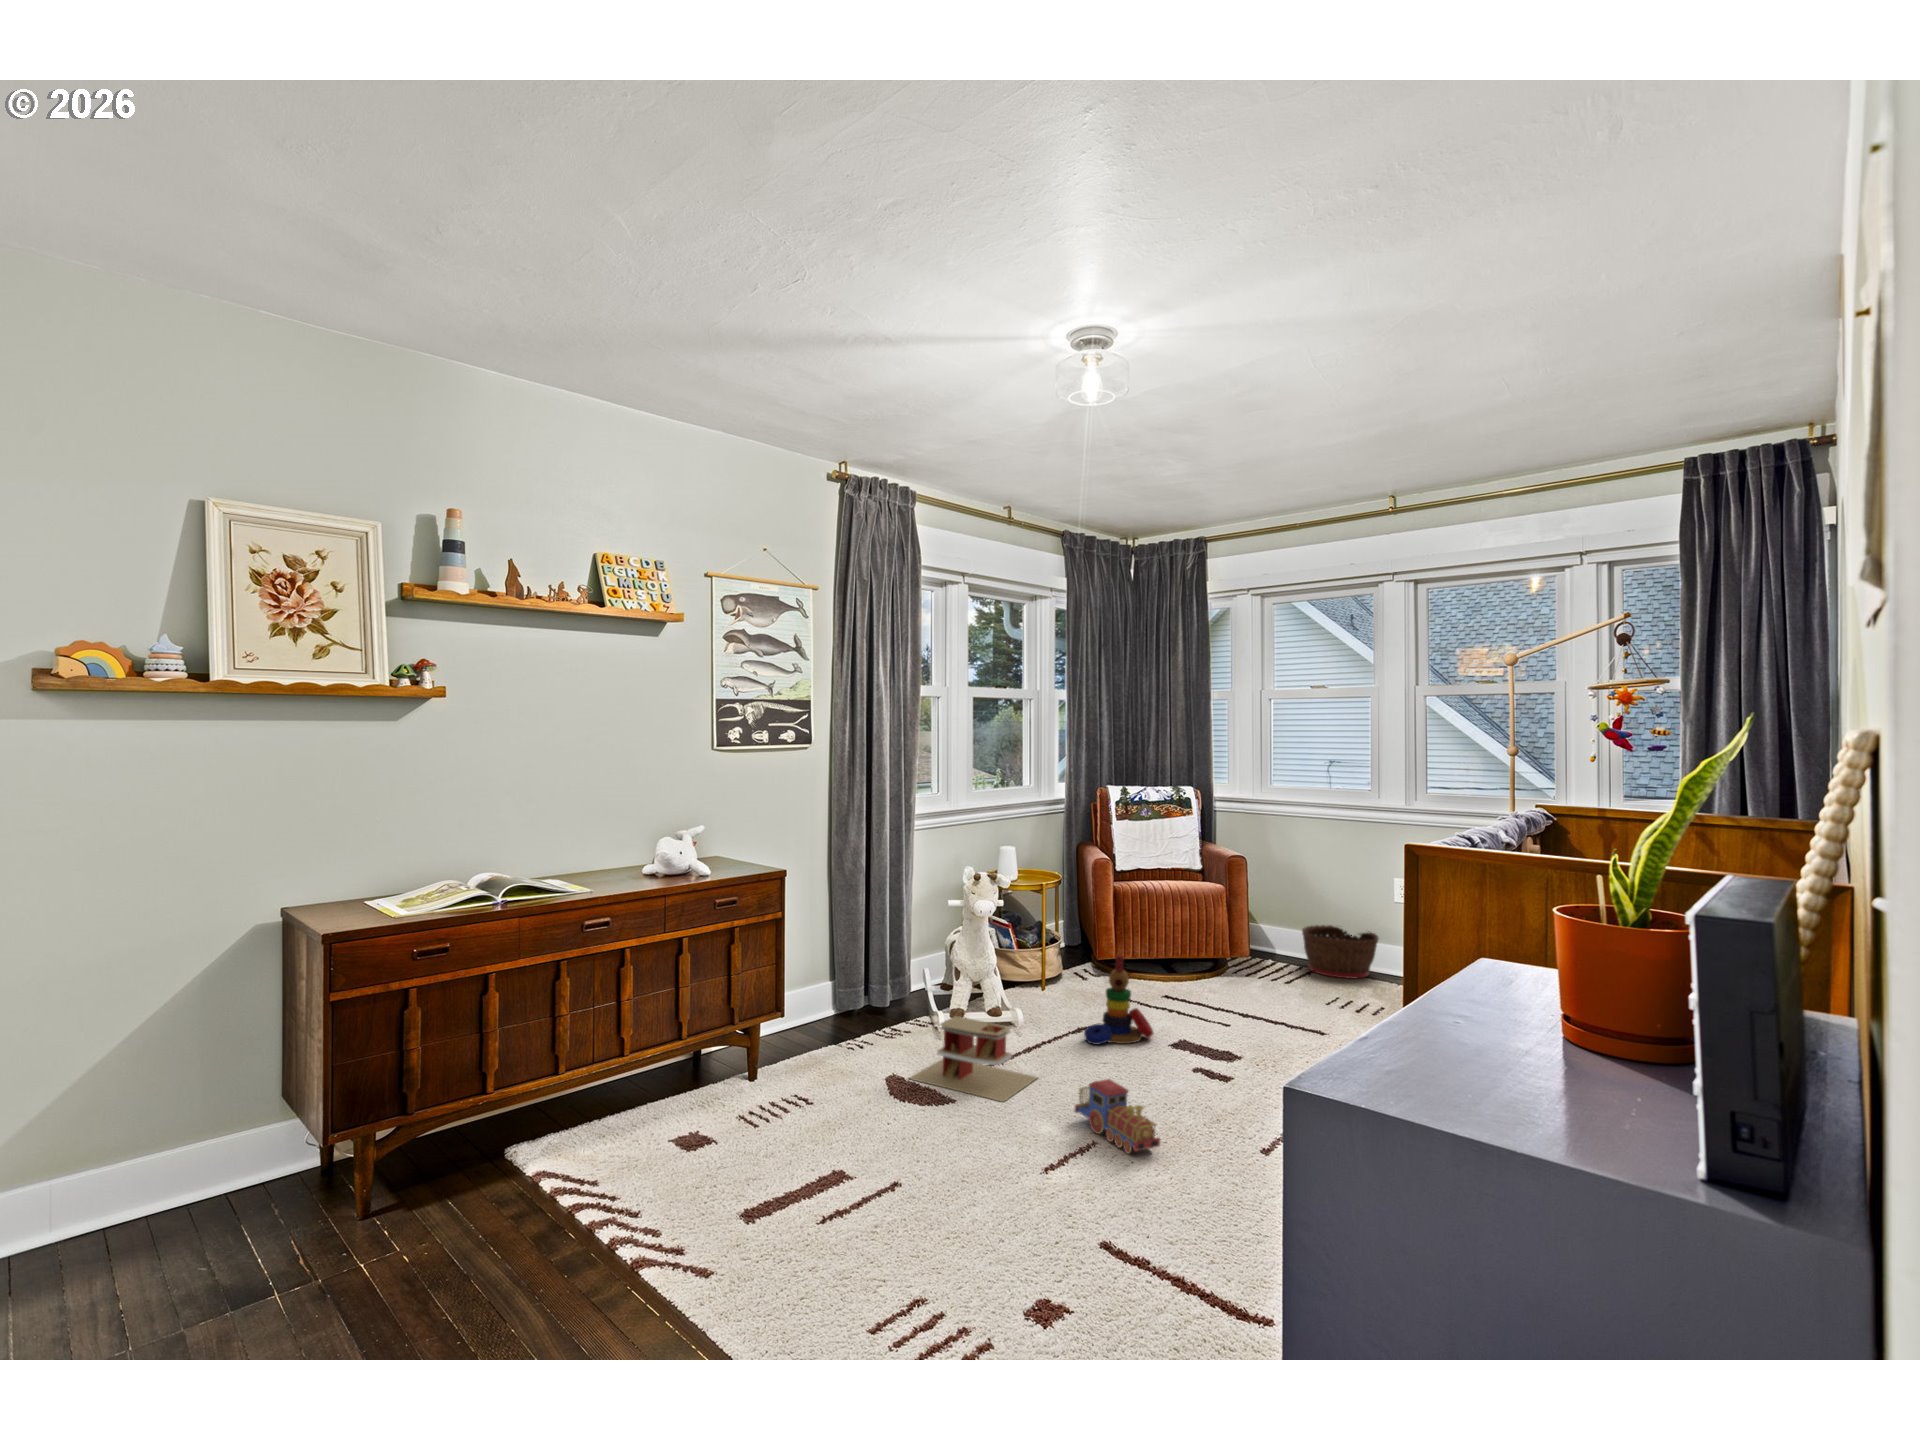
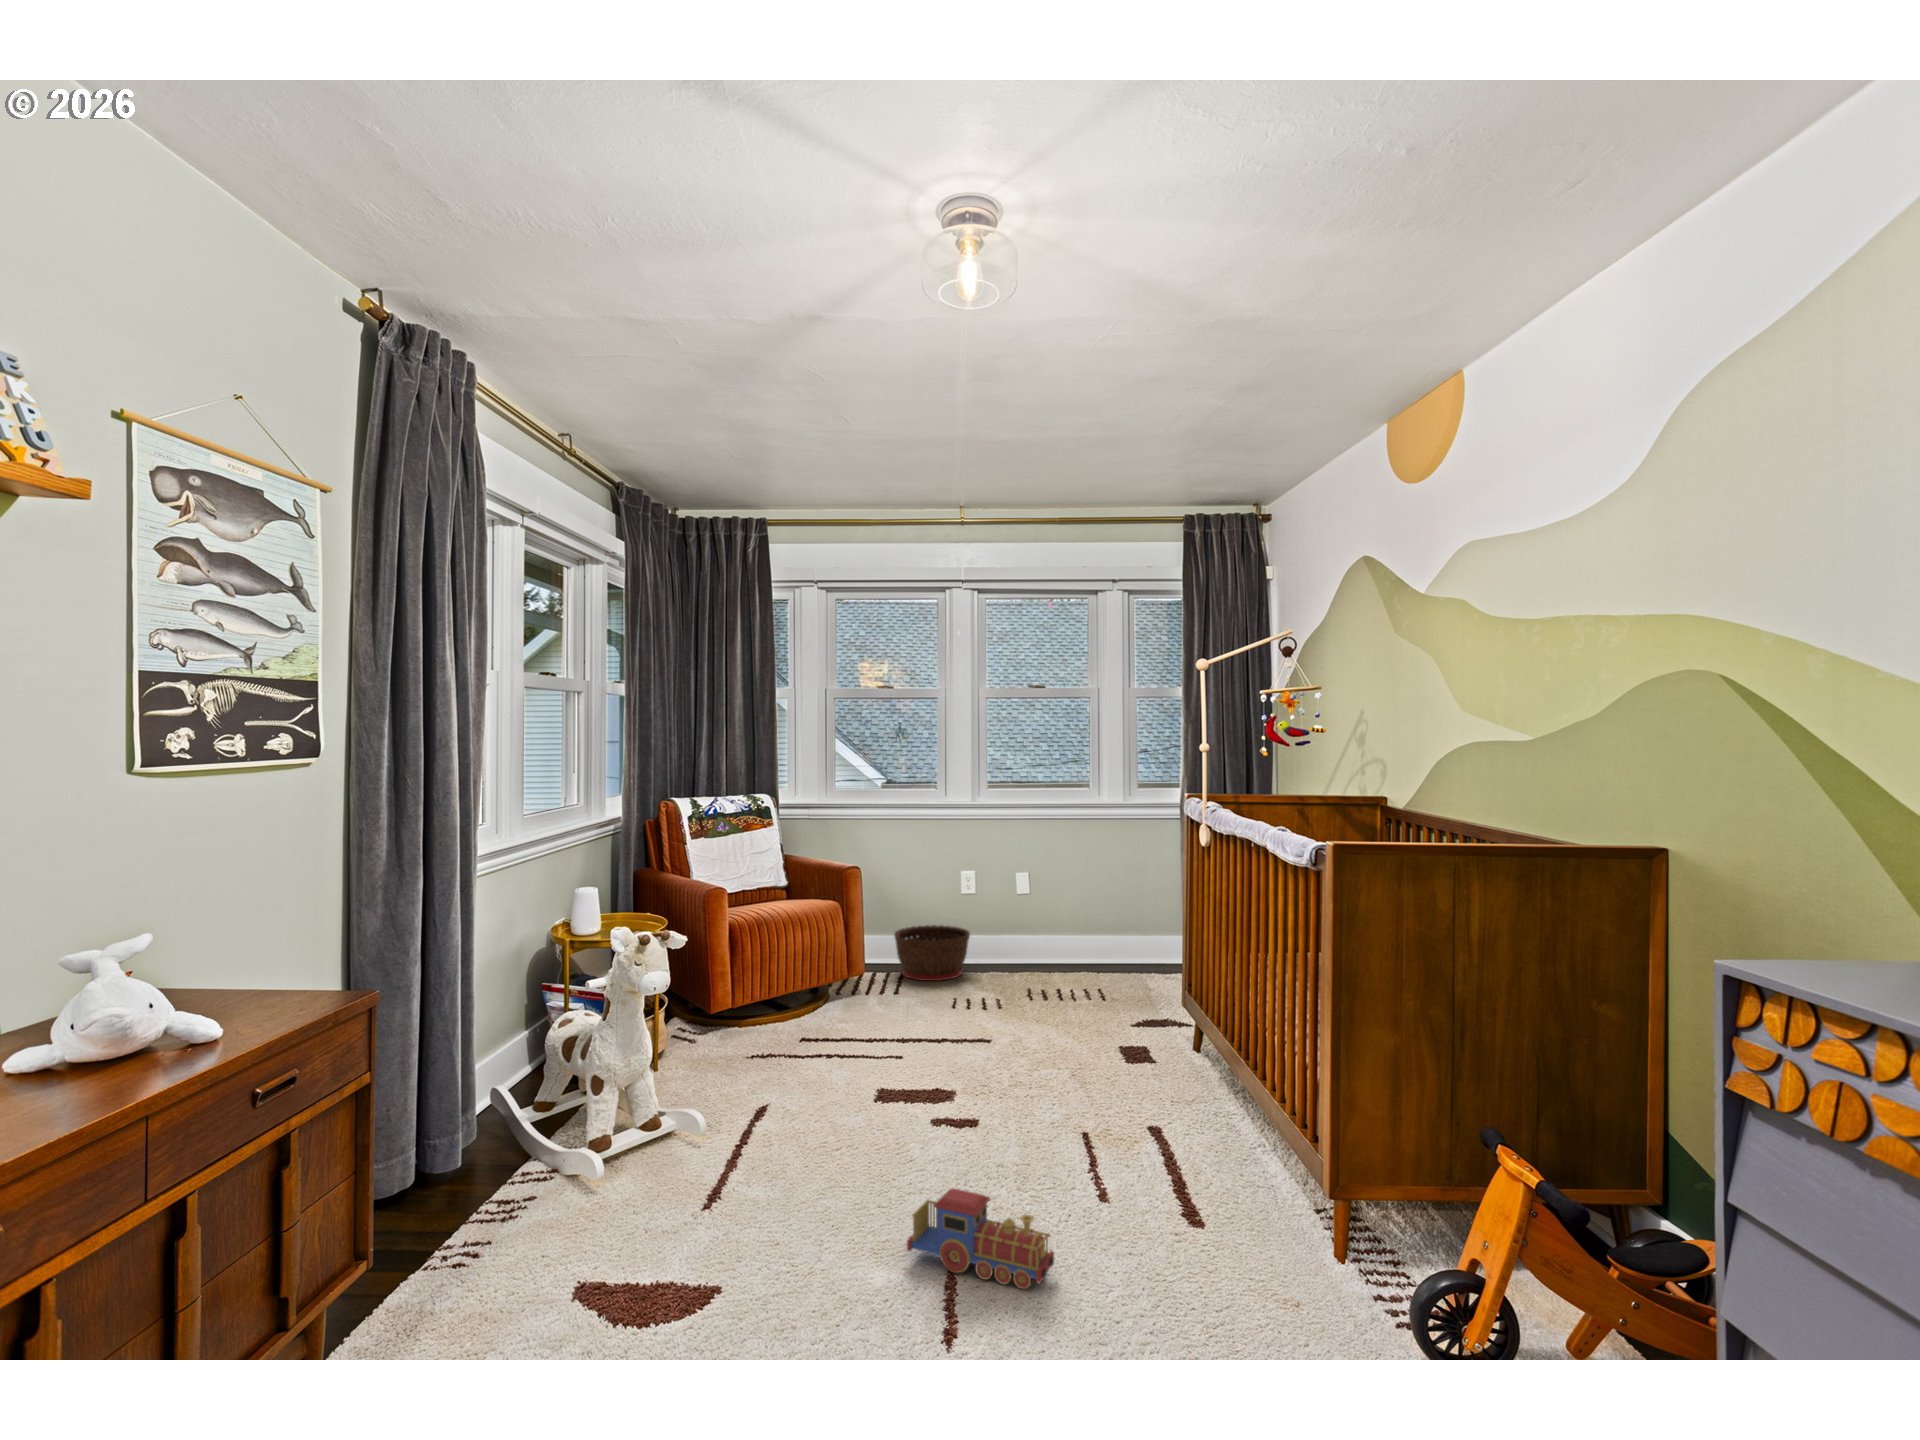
stacking toy: present [1084,955,1153,1045] -> none [784,1008,863,1135]
toy house: present [910,1016,1037,1102] -> none [612,1150,794,1286]

